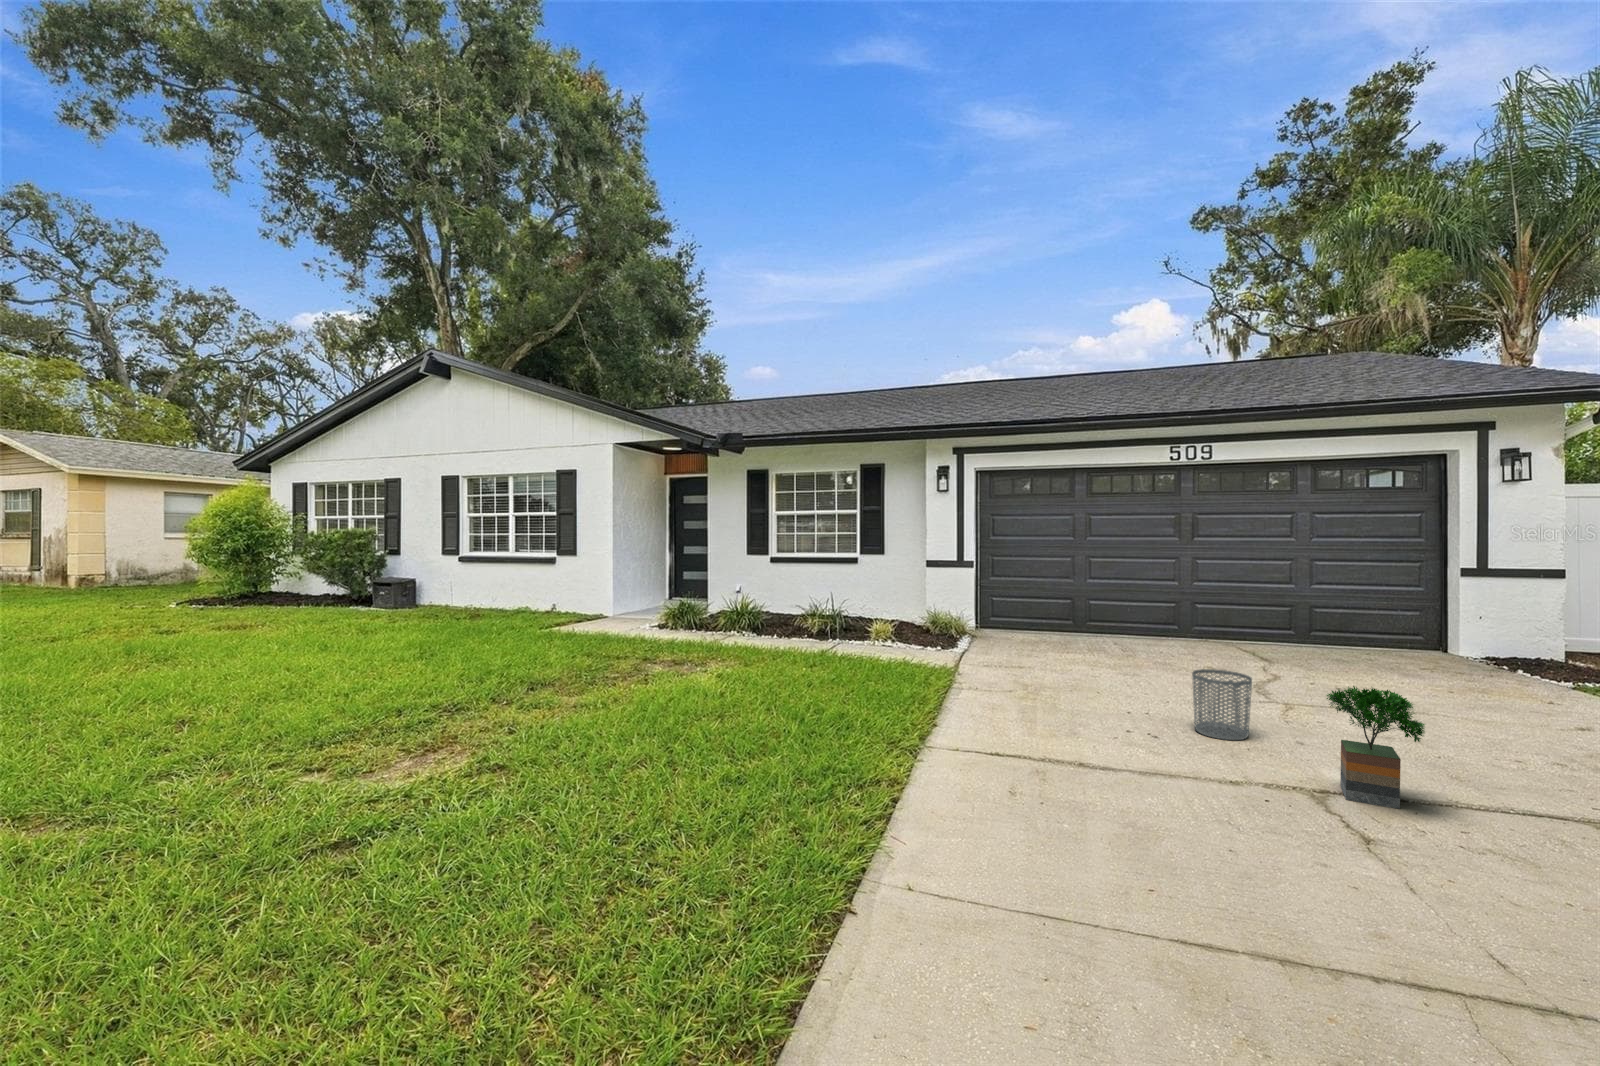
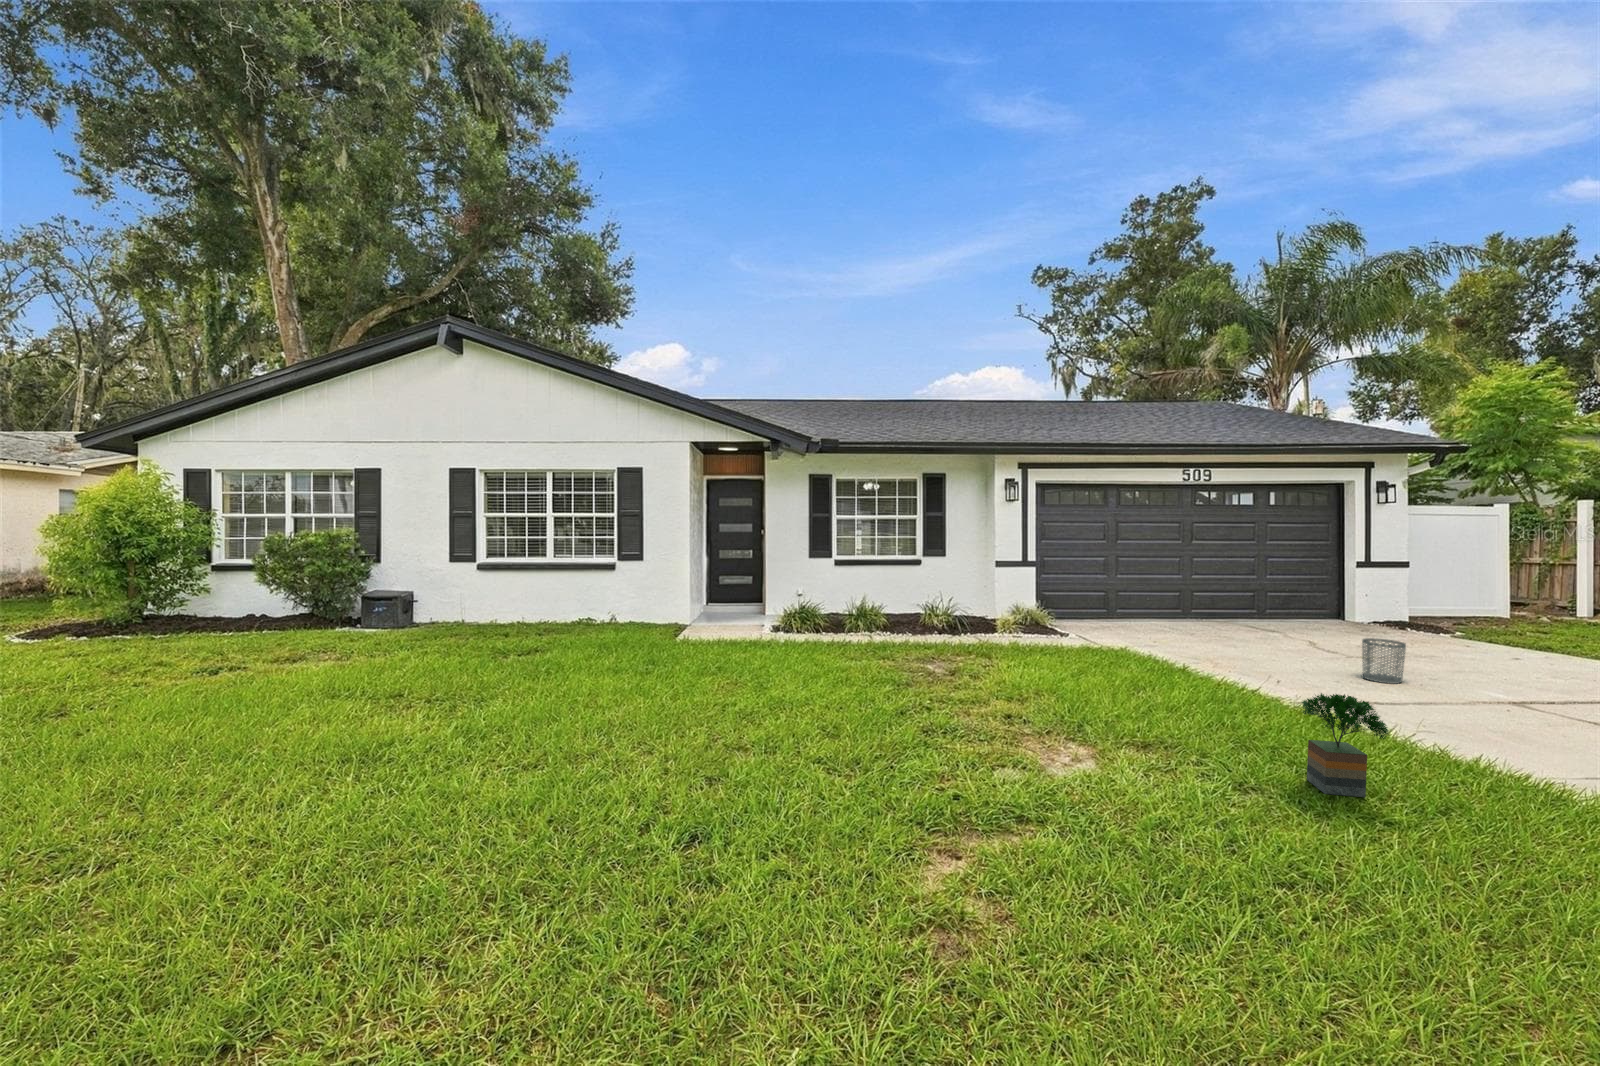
potted tree: present [1327,686,1425,809] -> present [1302,693,1388,797]

